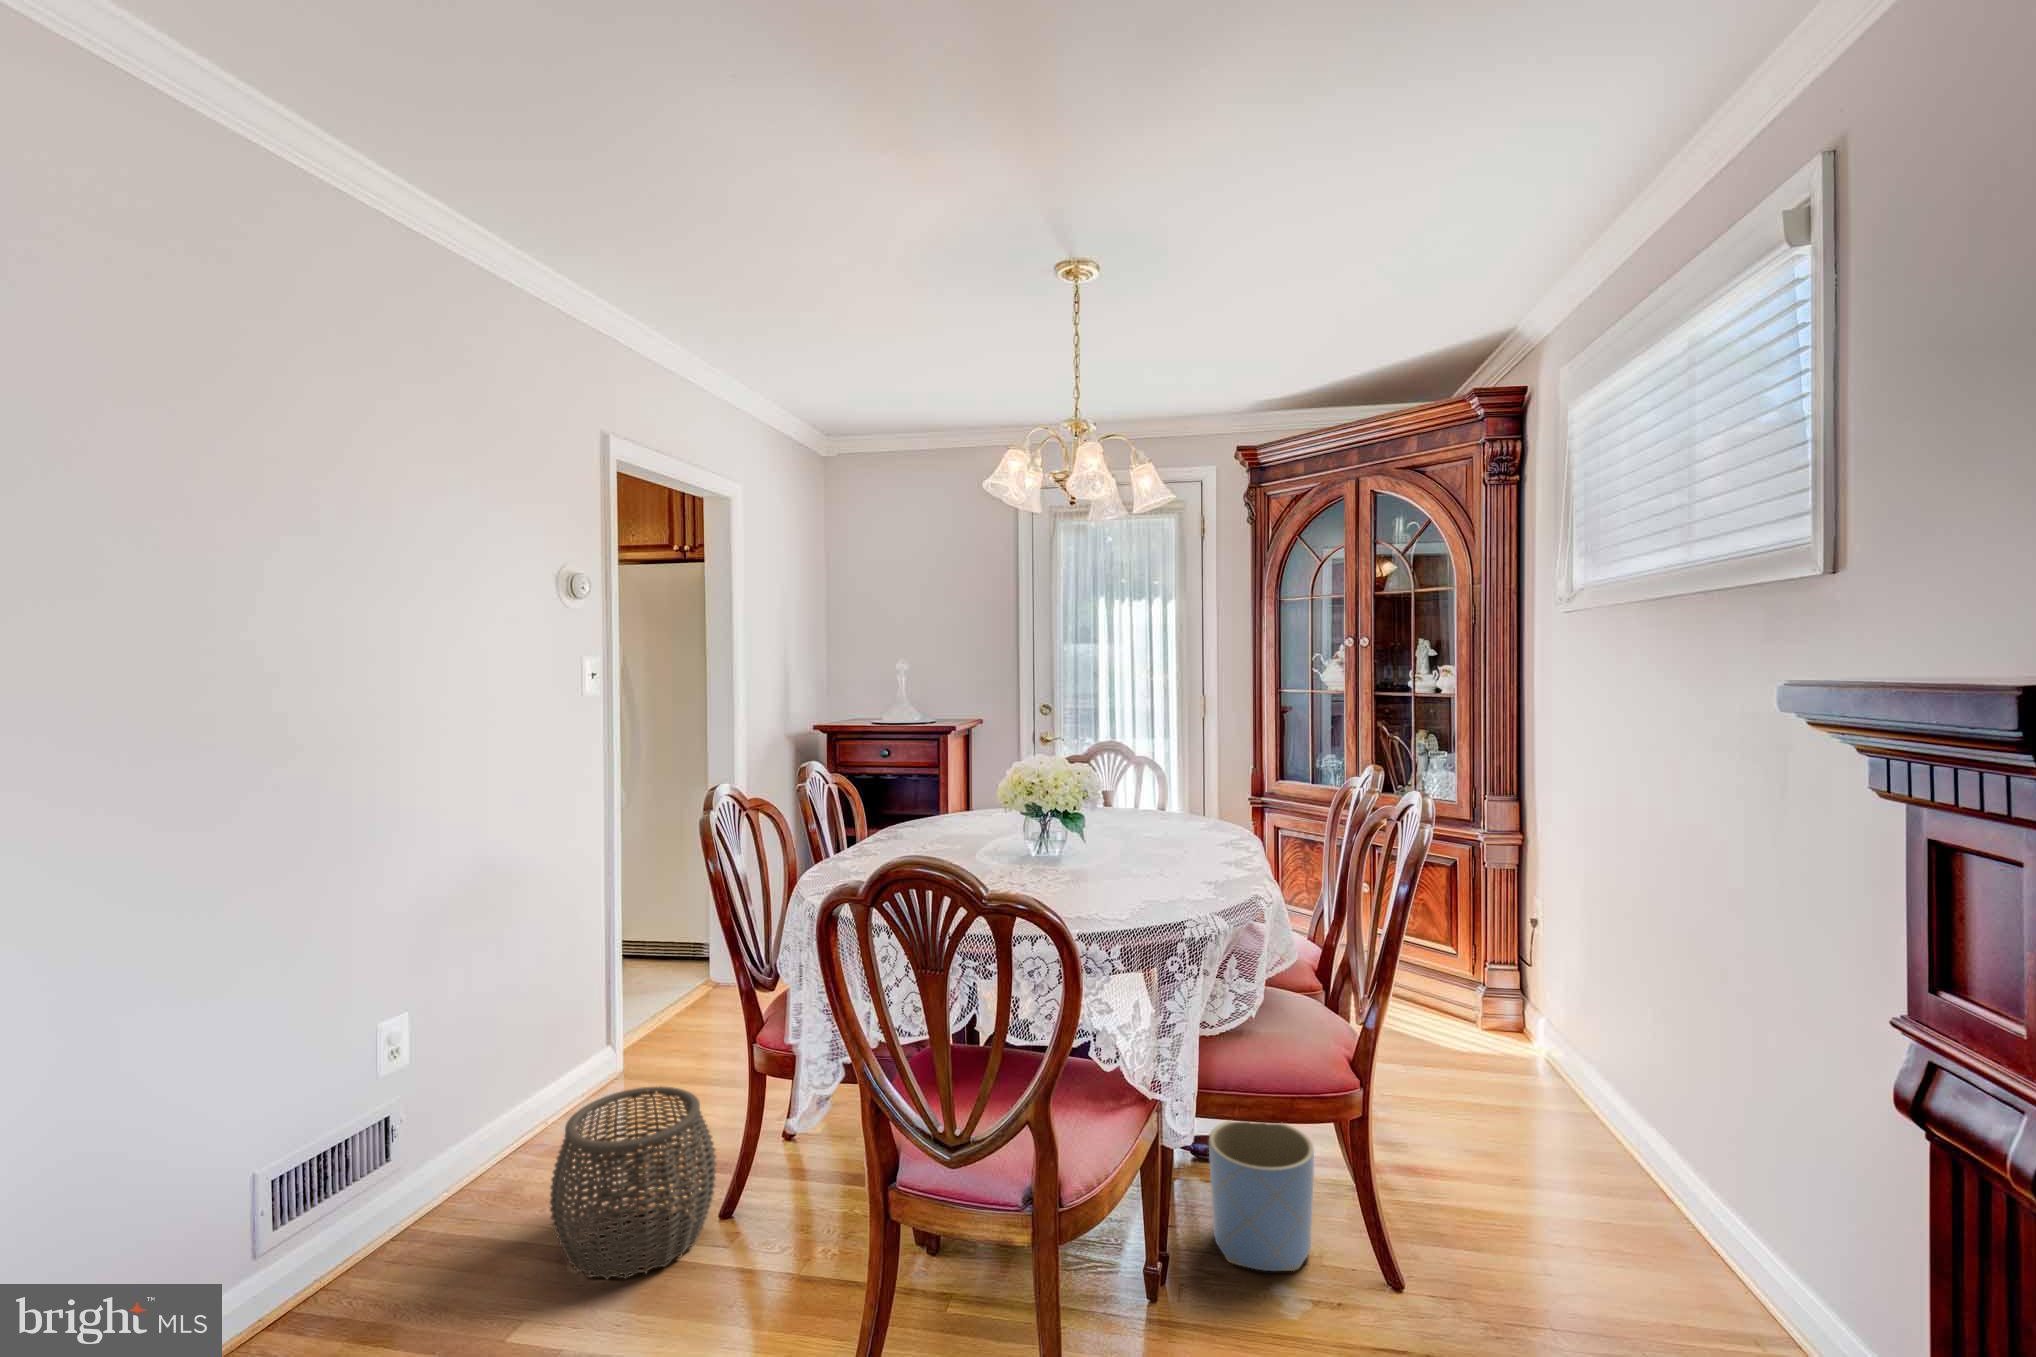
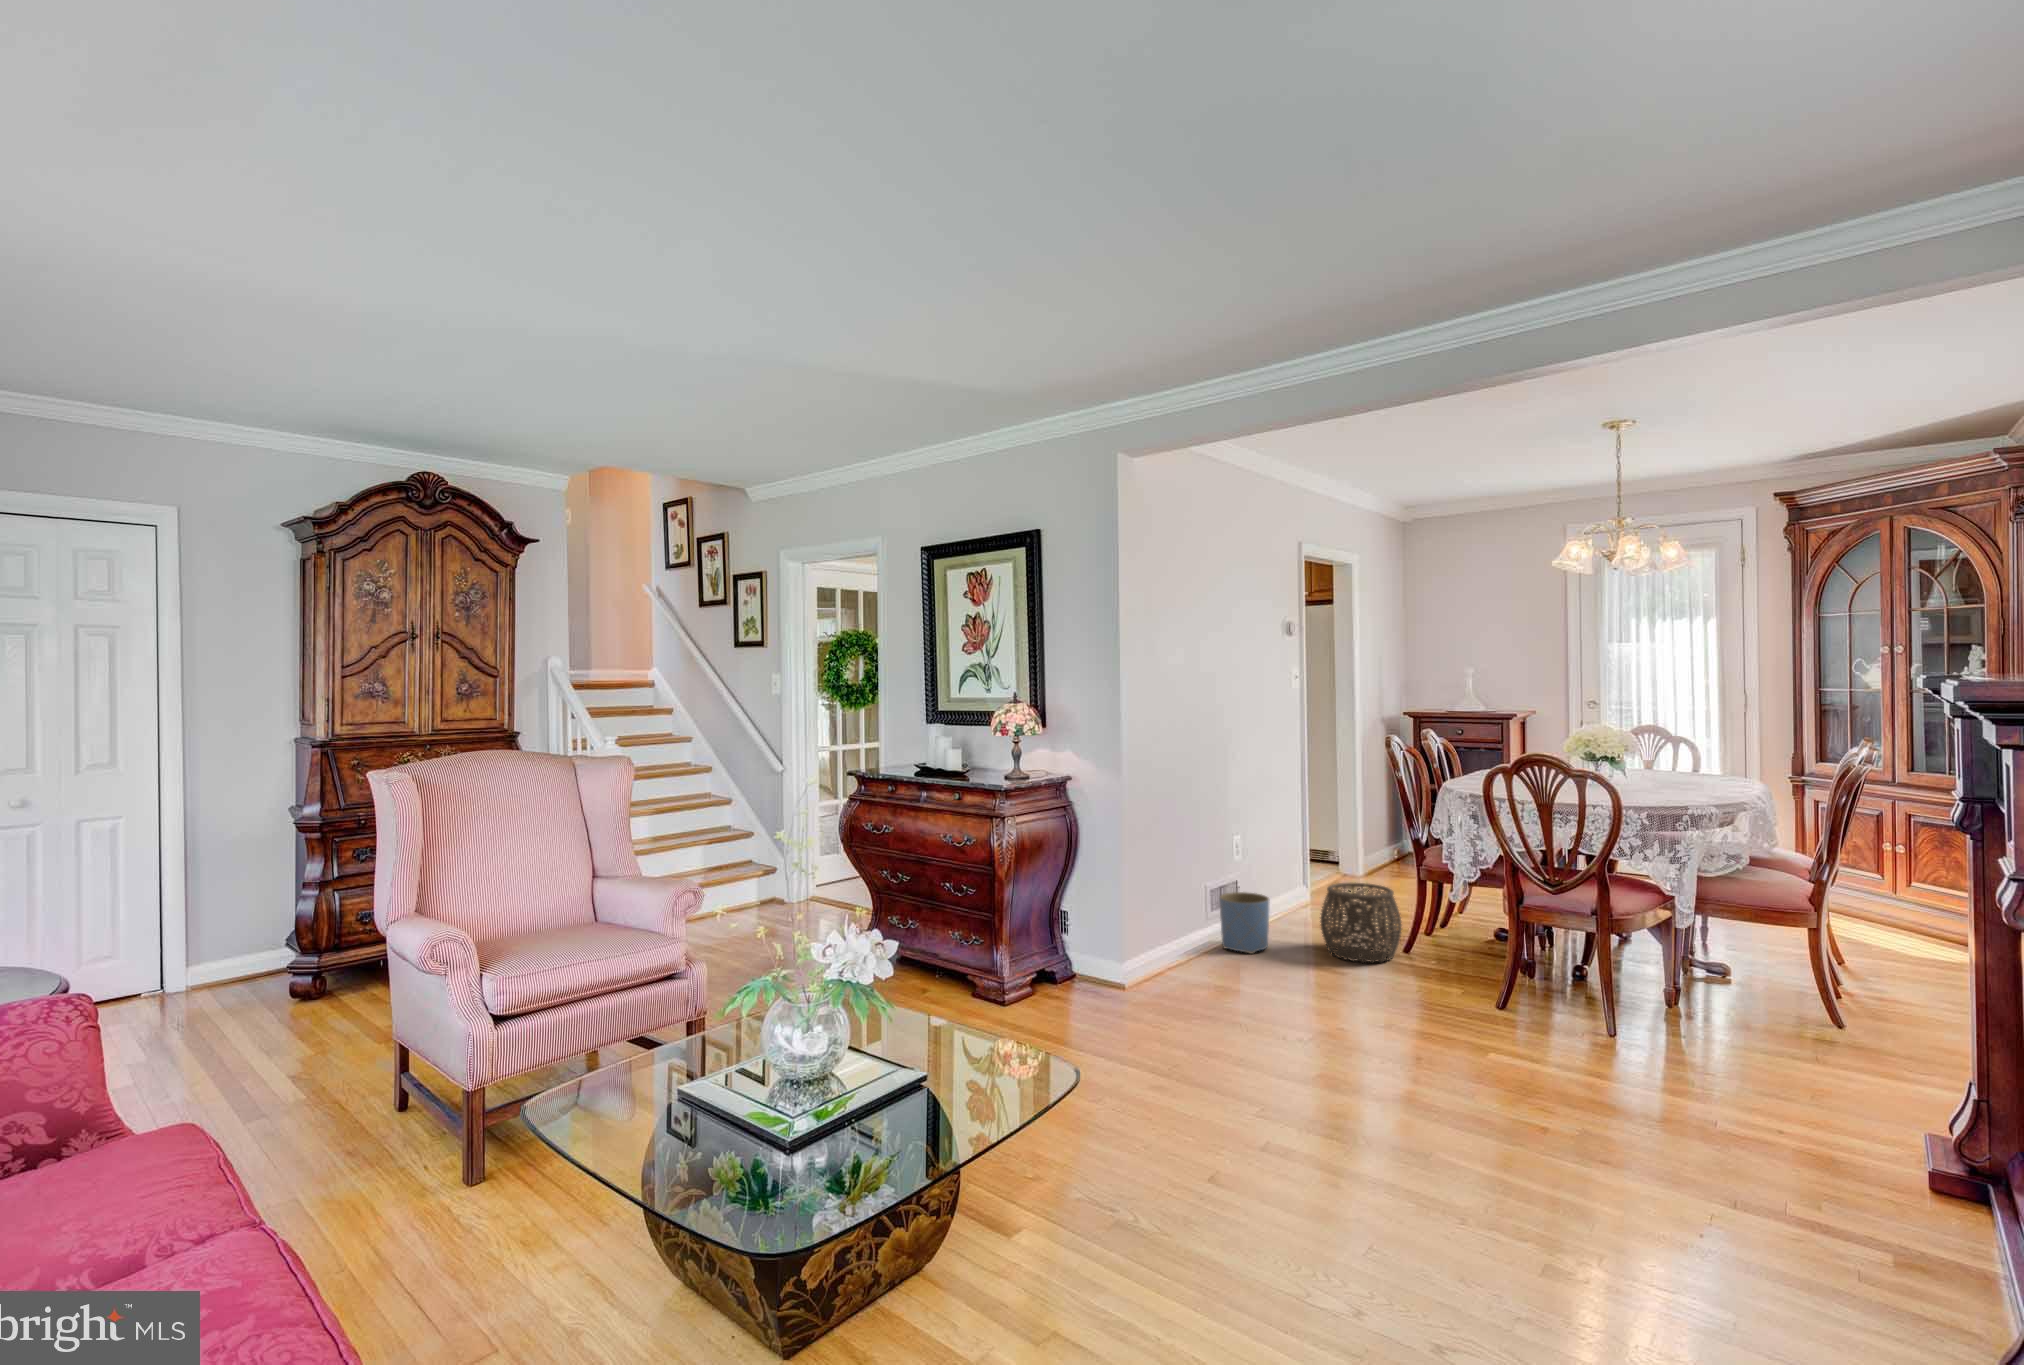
planter: present [1209,1121,1314,1271] -> present [1219,892,1270,954]

